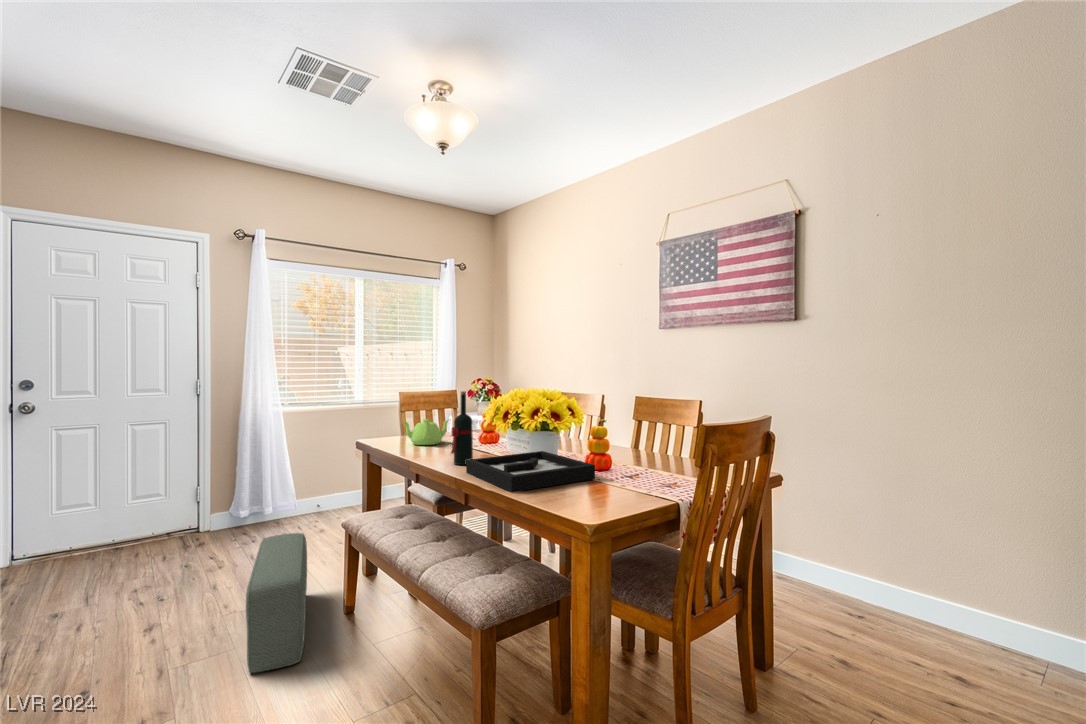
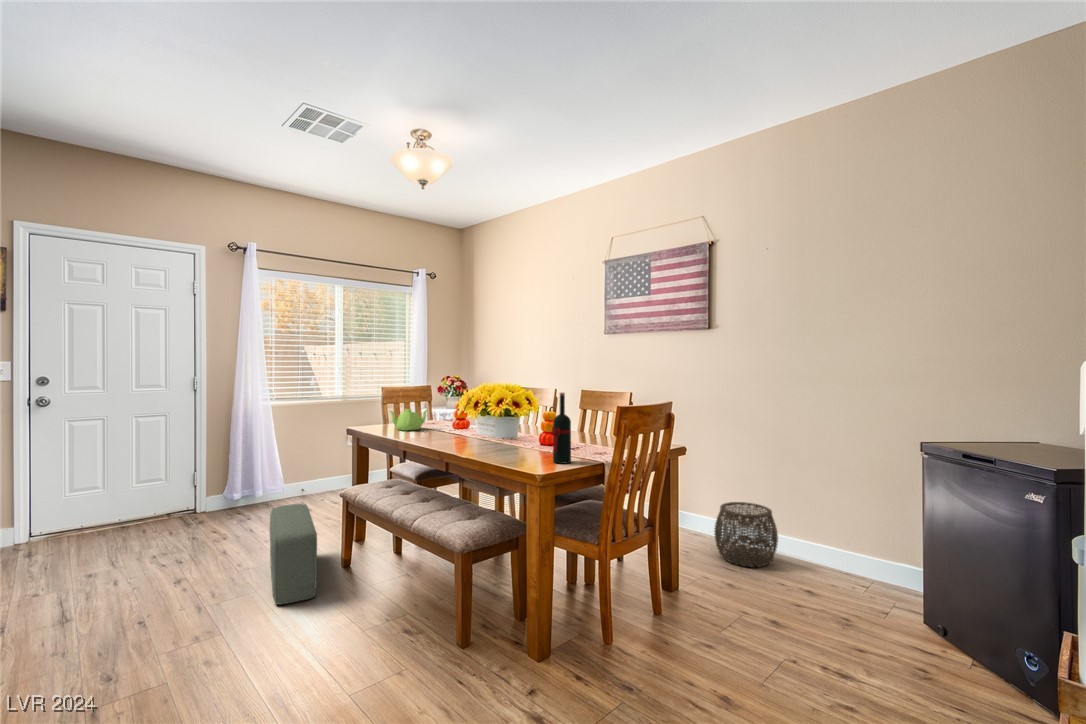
wine bottle: present [451,391,473,465] -> present [552,393,571,464]
decorative tray: present [466,451,595,492] -> none [447,432,546,458]
woven basket: none [810,540,902,633] -> present [714,502,778,567]

